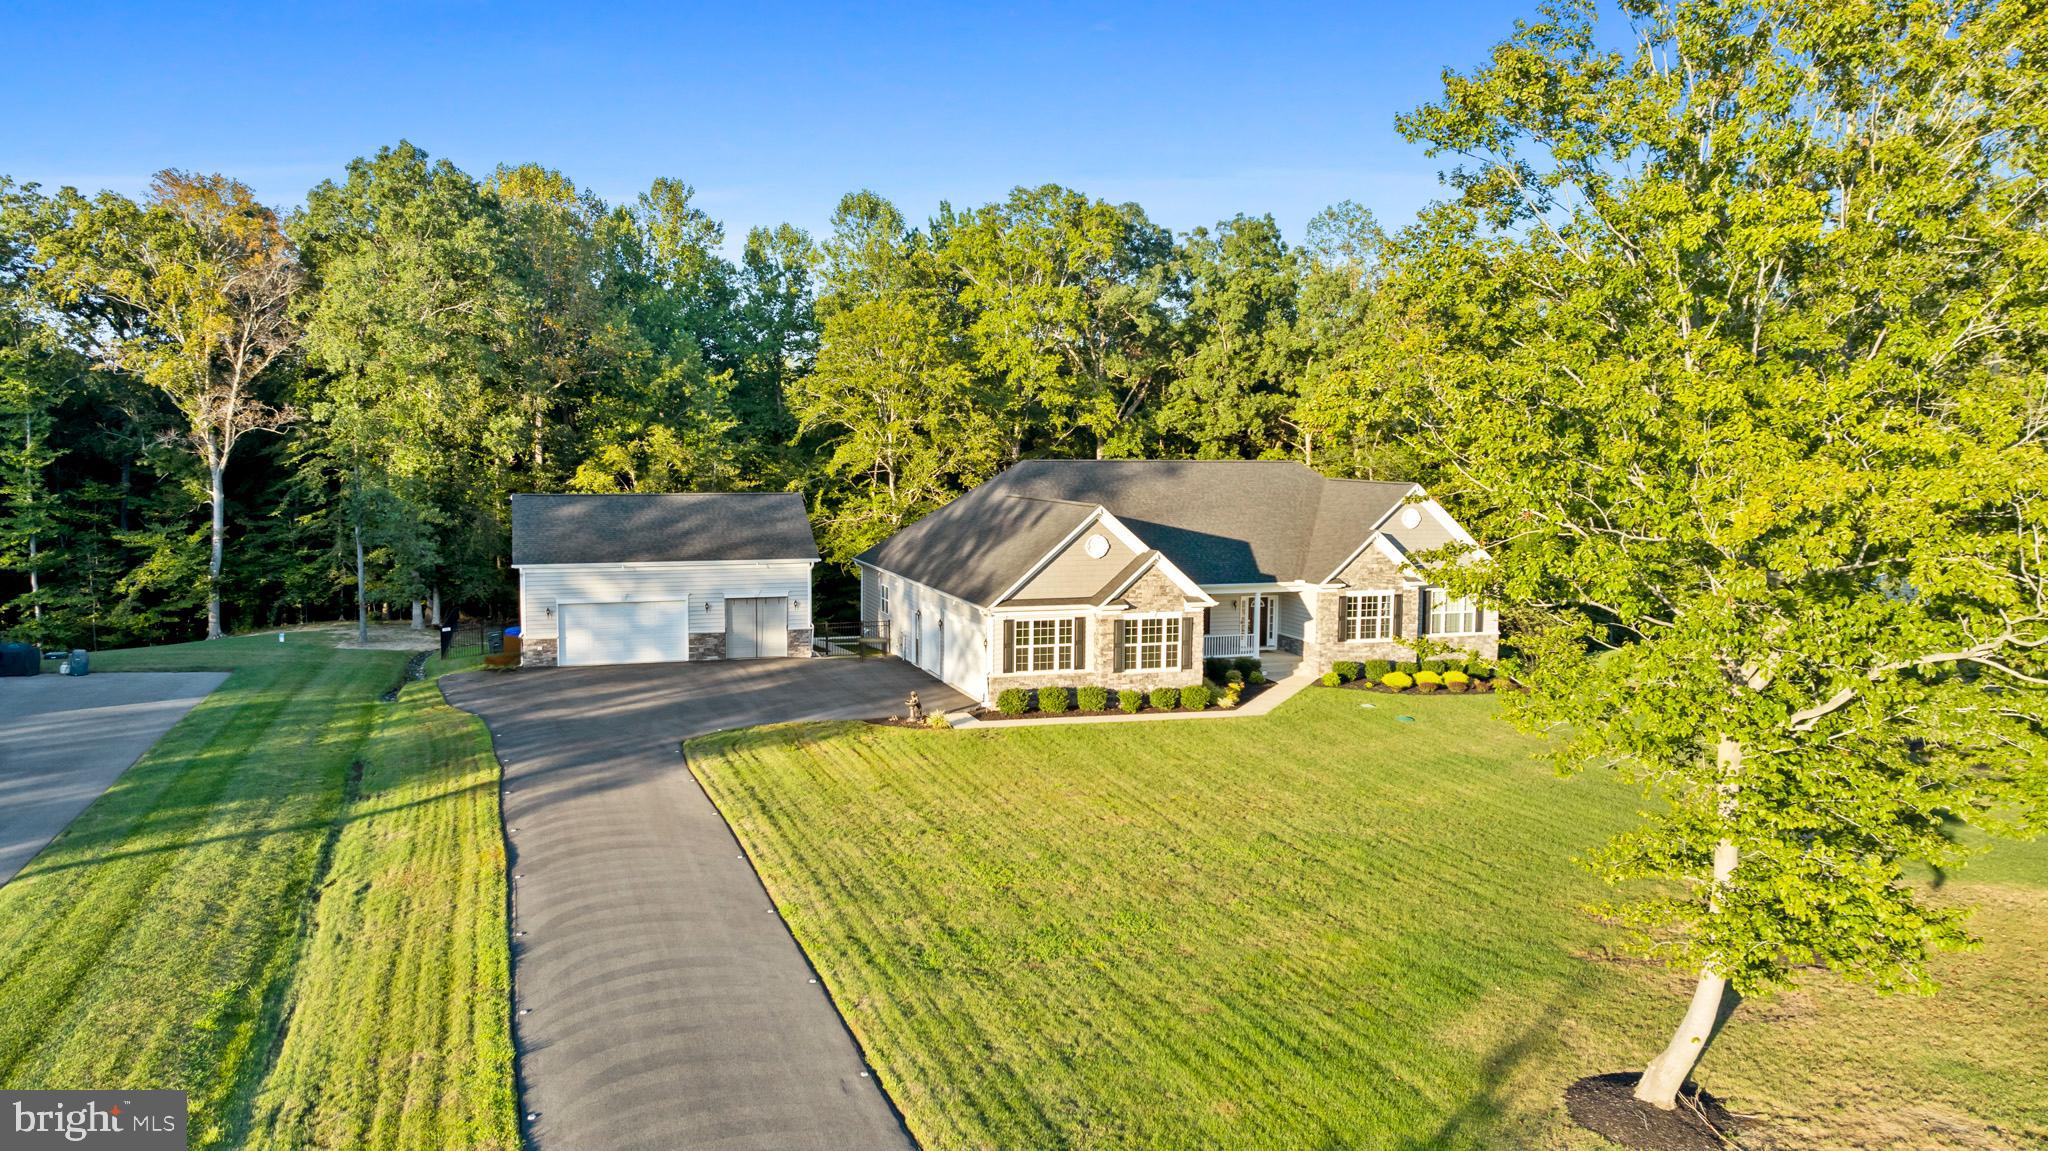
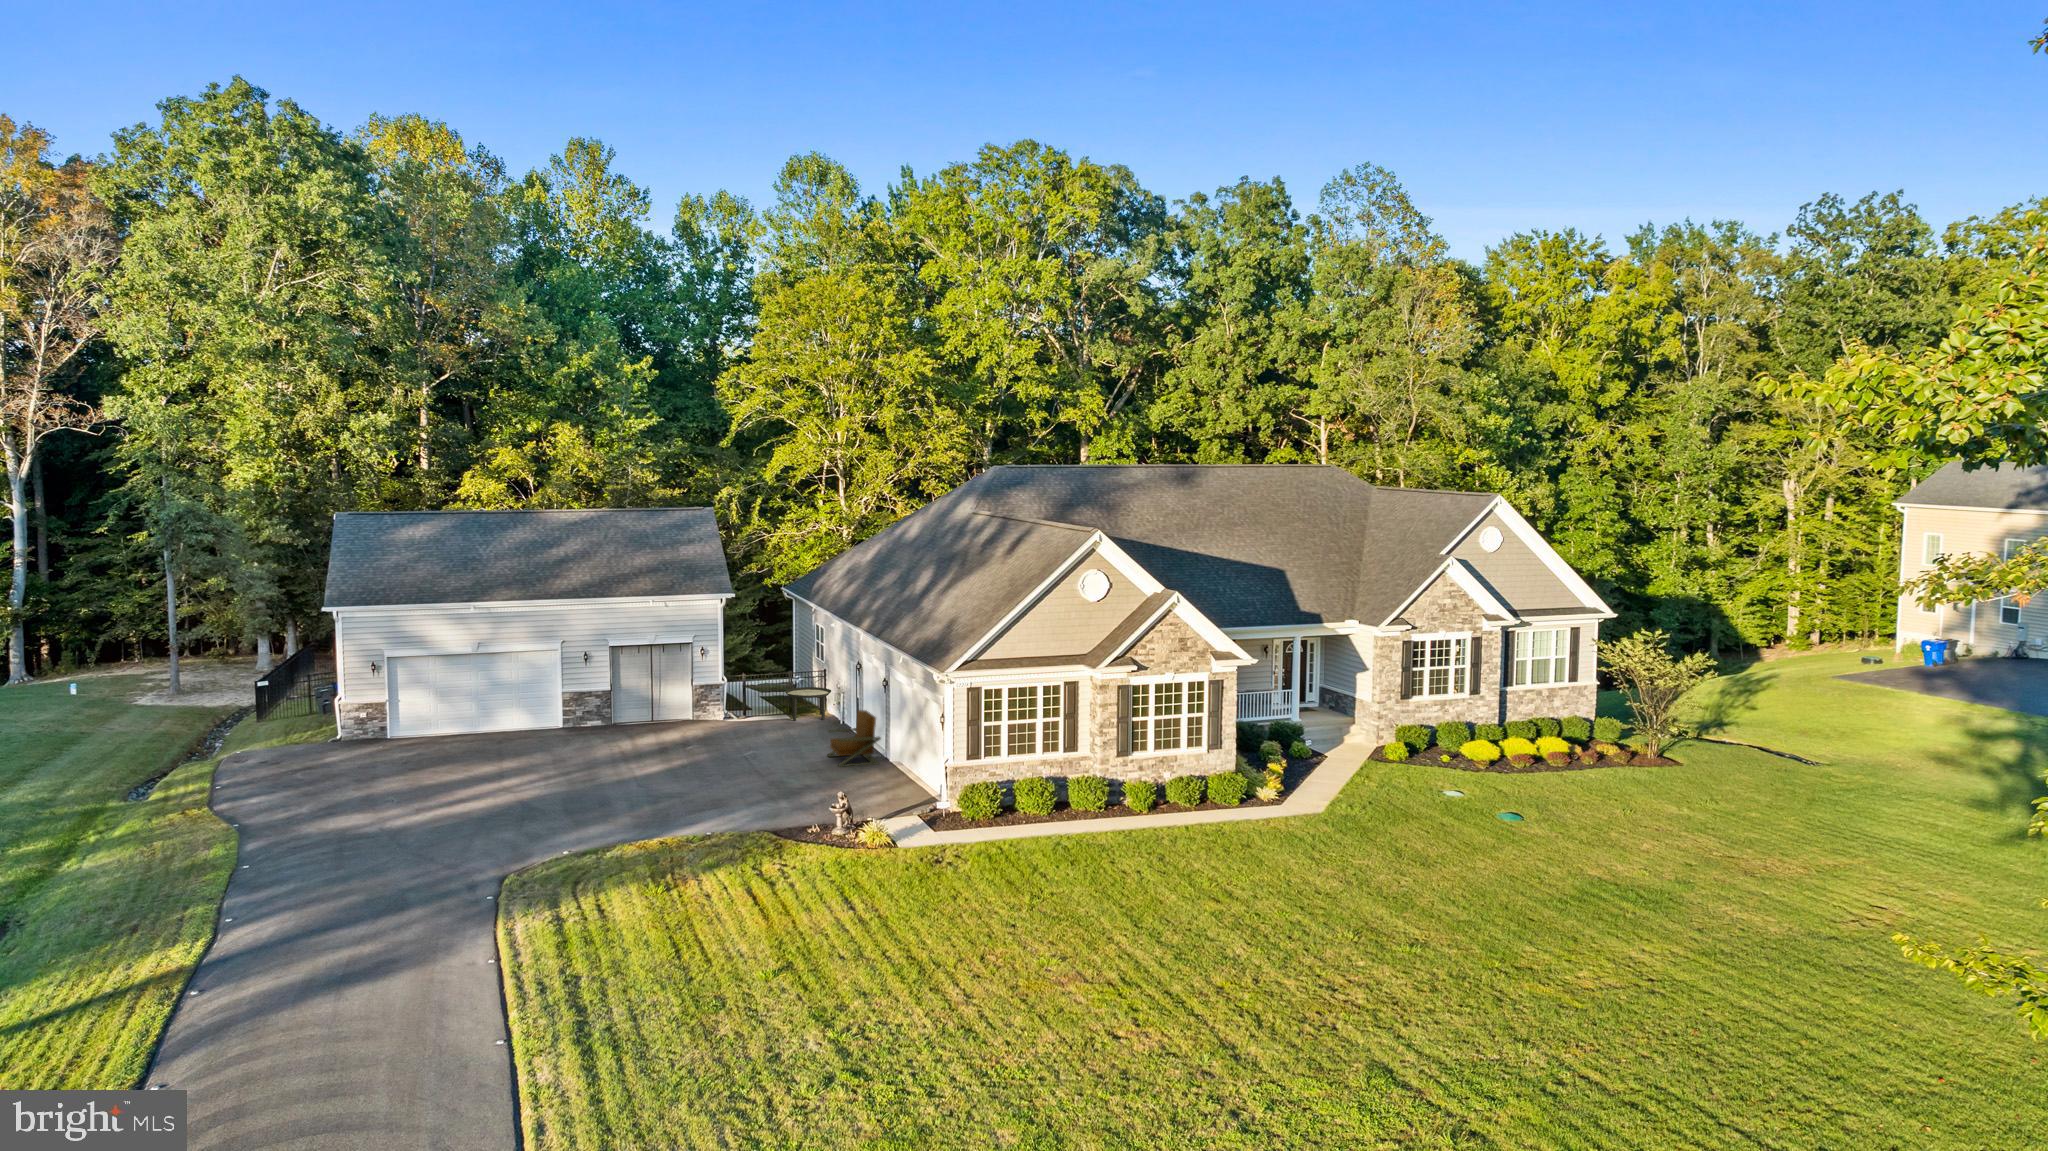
lounge chair: present [482,635,526,674] -> present [828,710,881,767]

